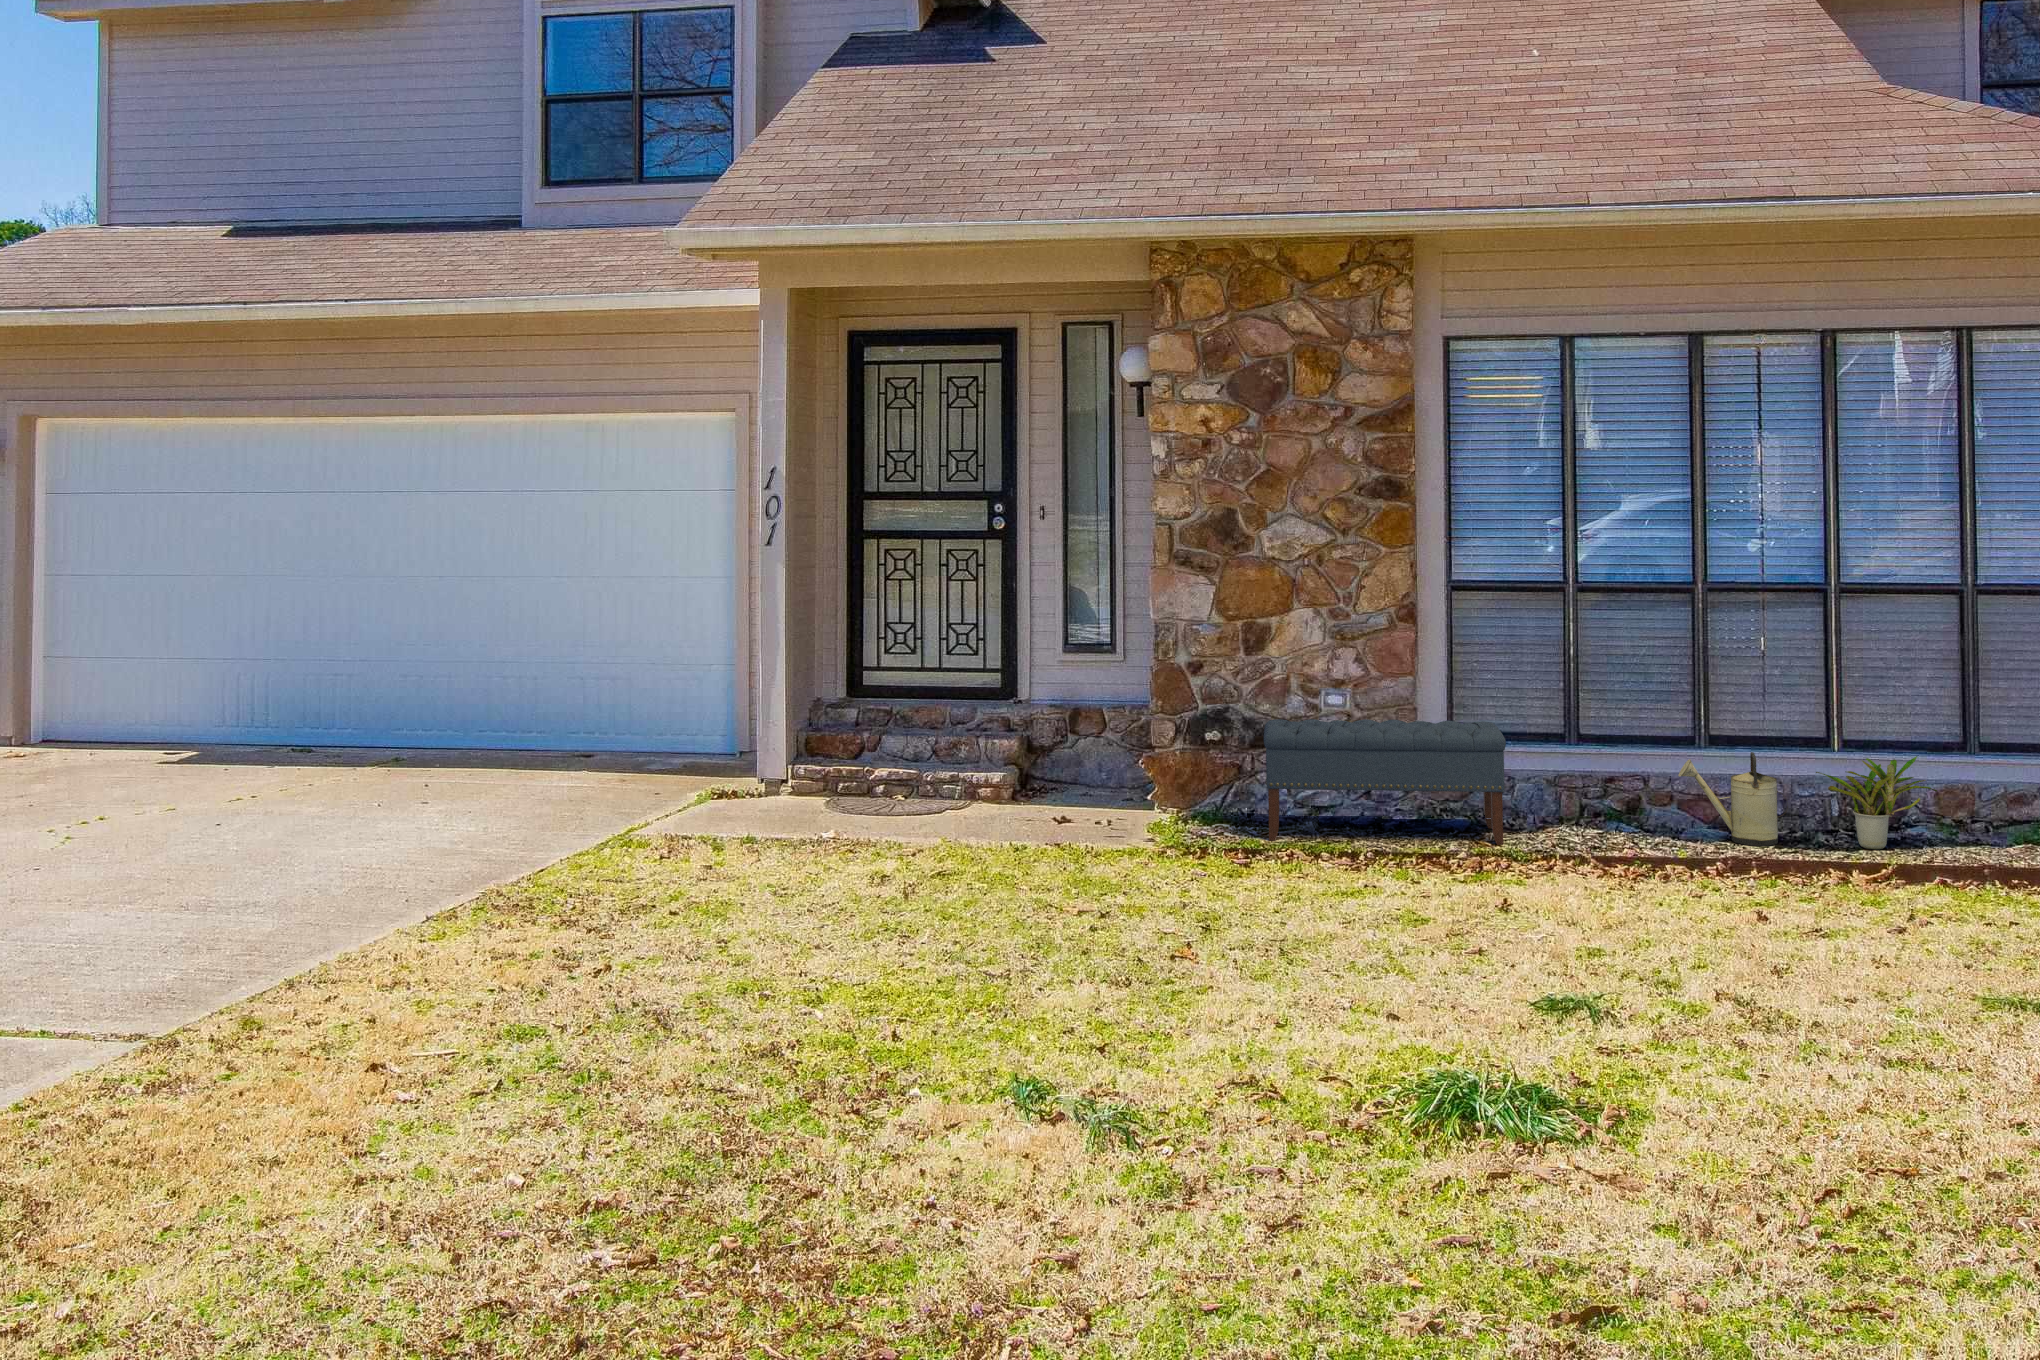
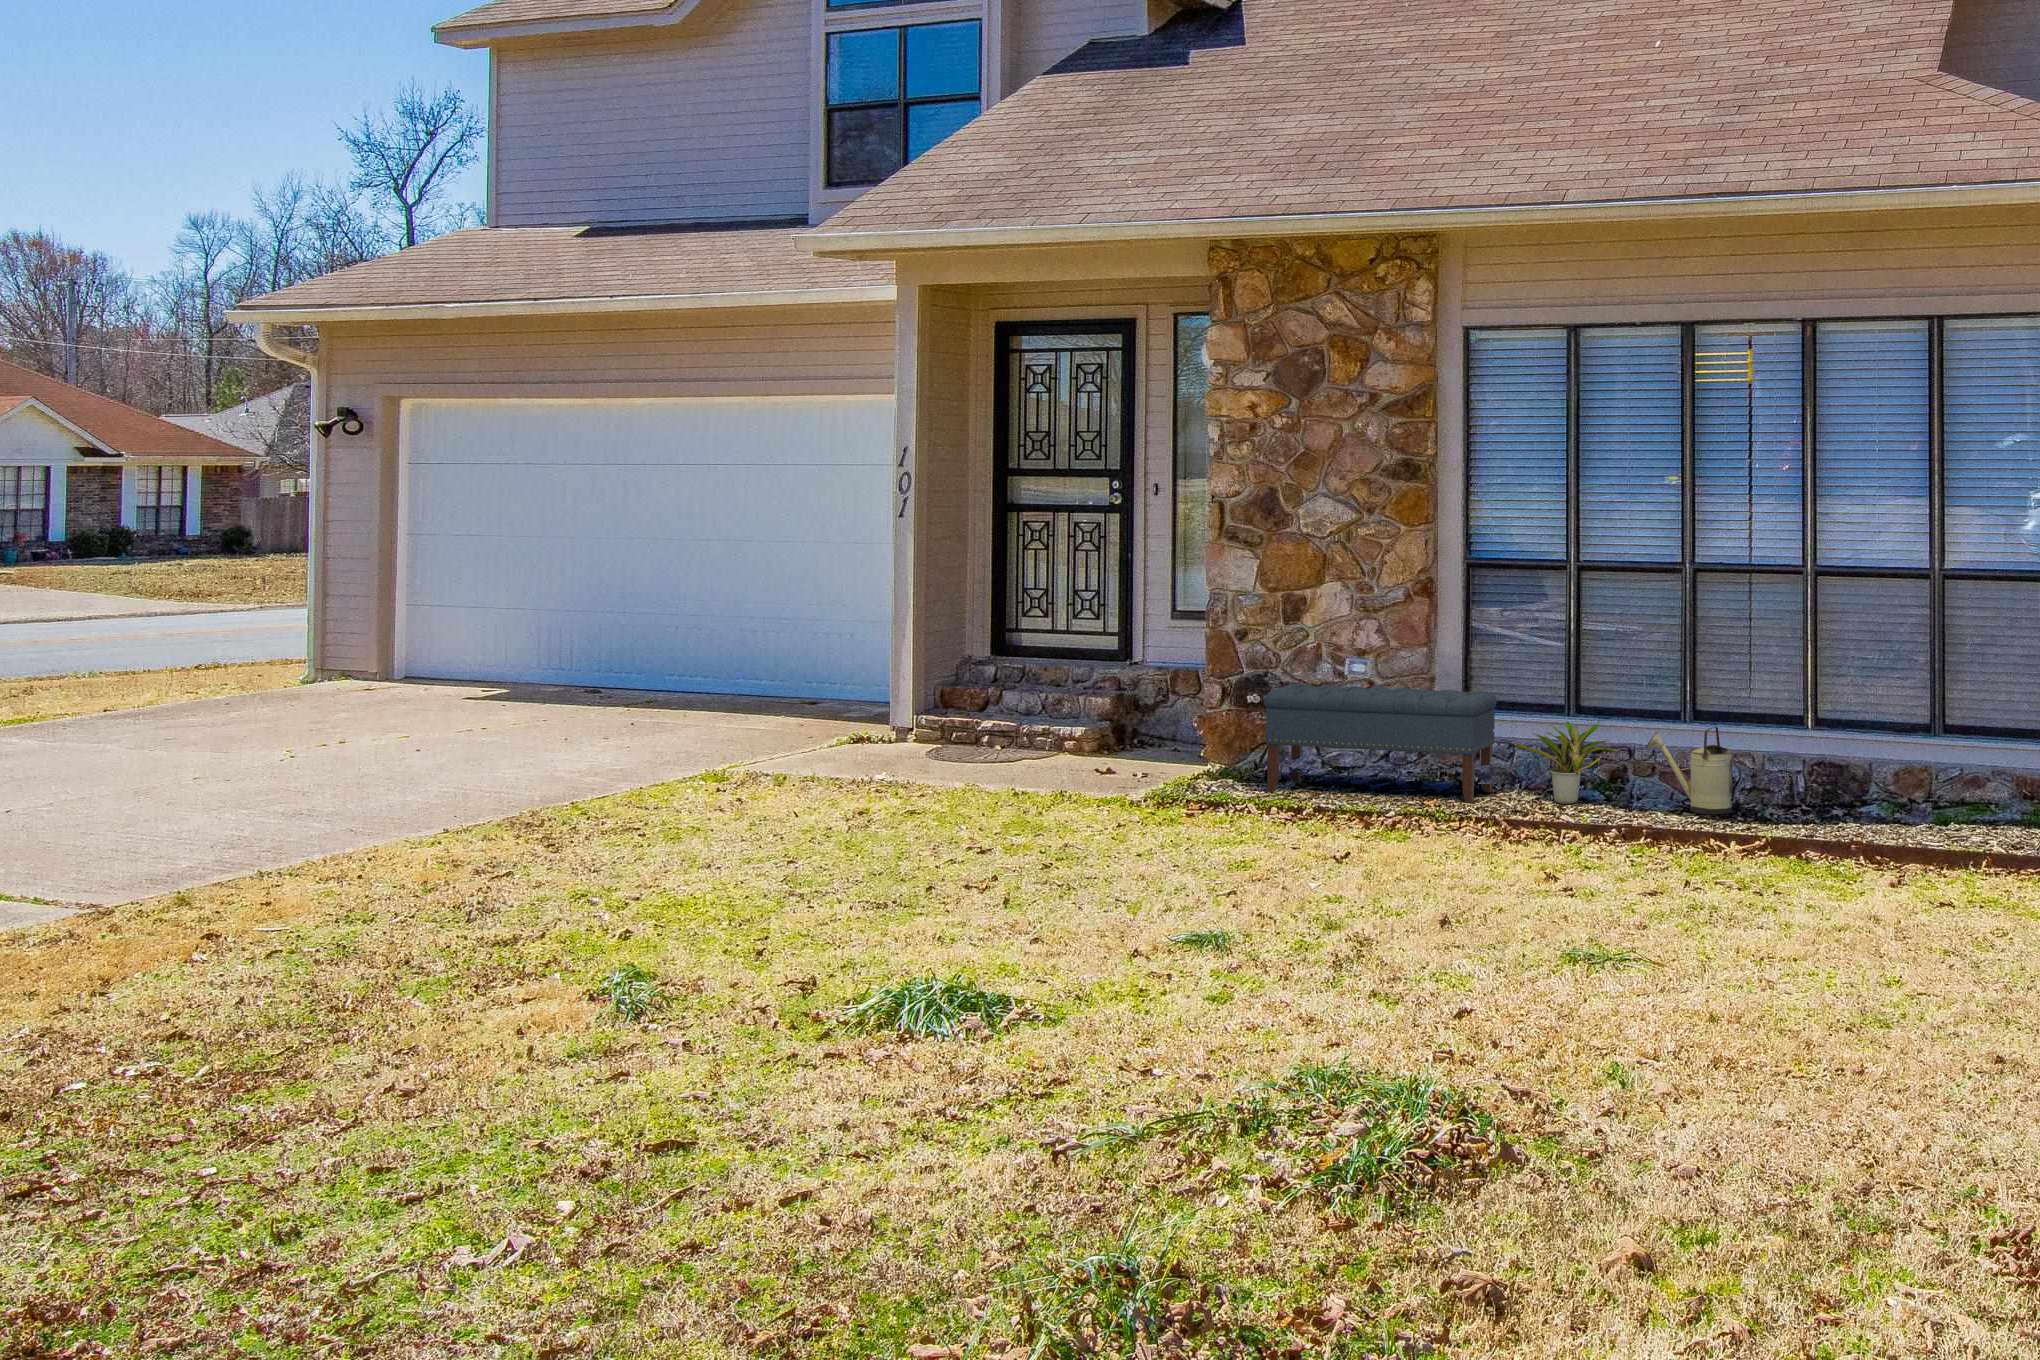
potted plant: present [1816,756,1937,849] -> present [1516,720,1619,804]

